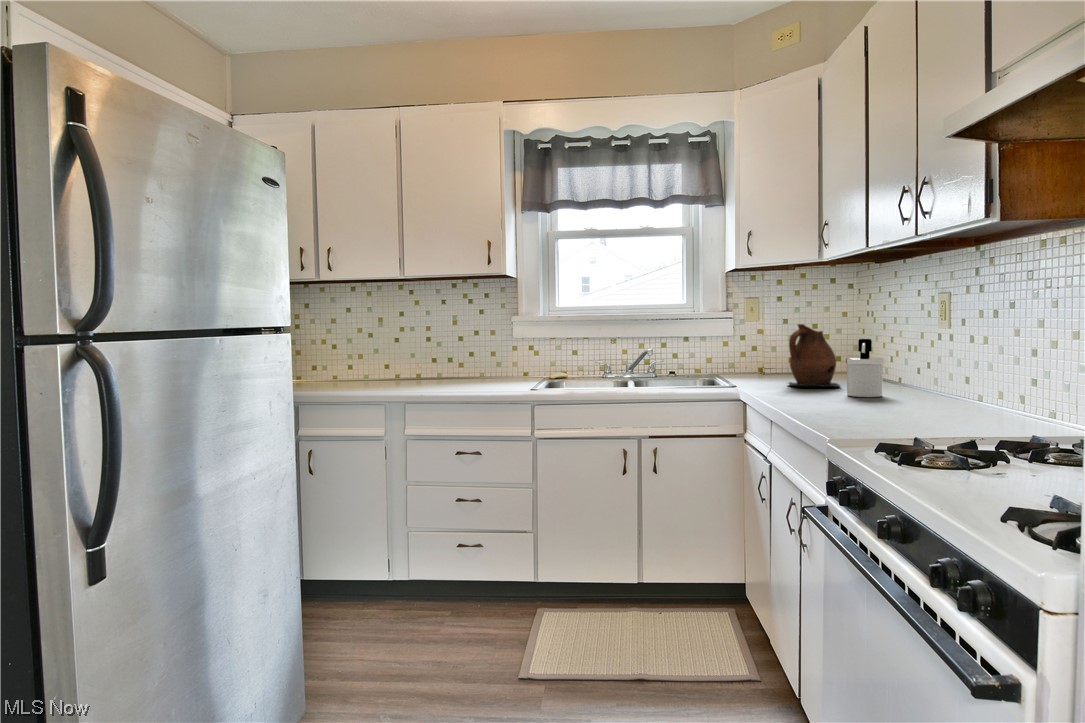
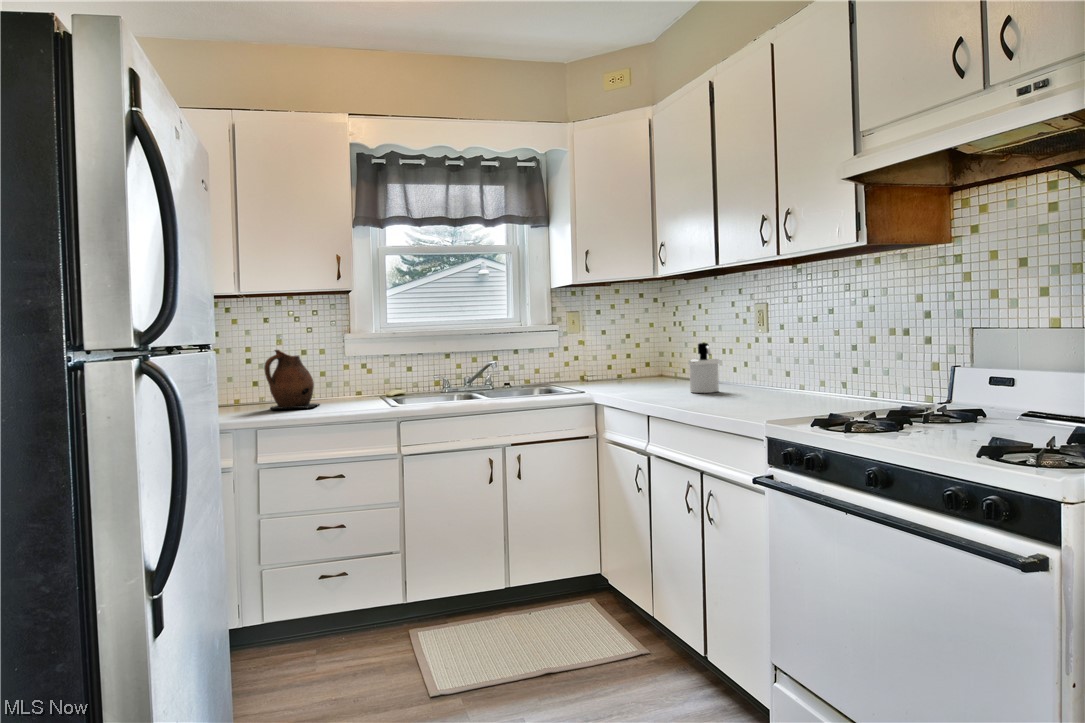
ceramic pitcher: present [788,324,840,387] -> present [264,350,320,409]

